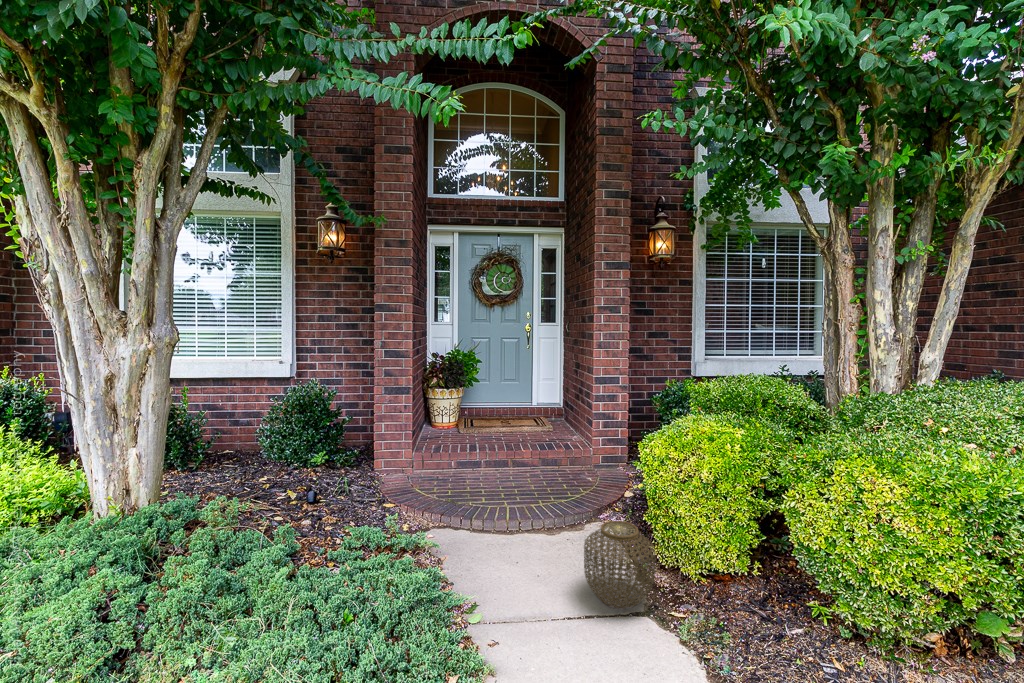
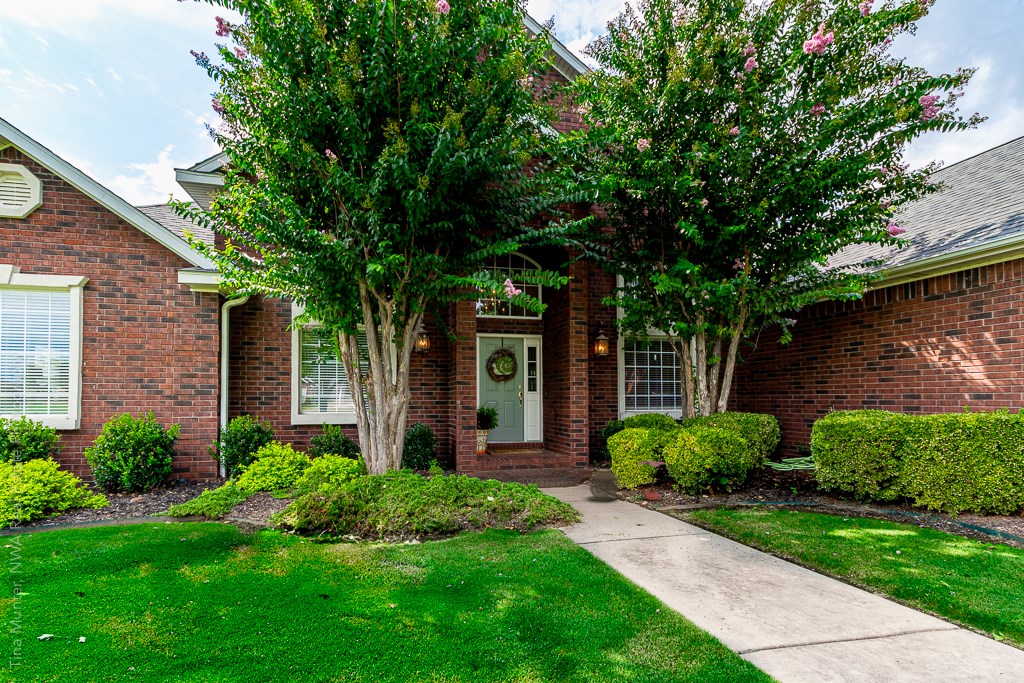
potted plant: none [709,509,789,620] -> present [638,461,665,500]

